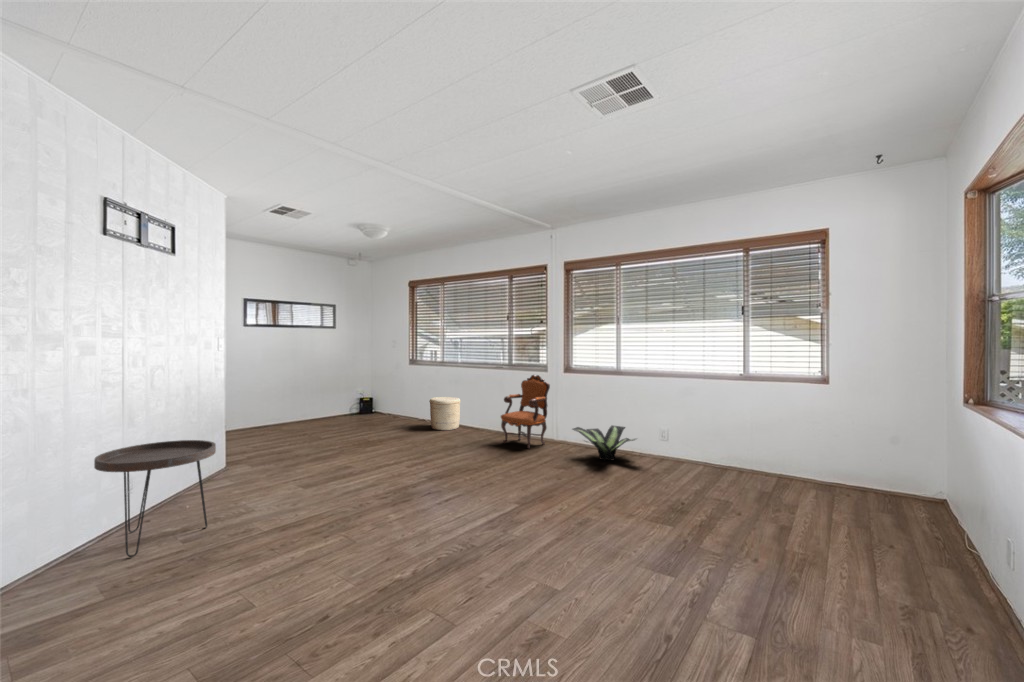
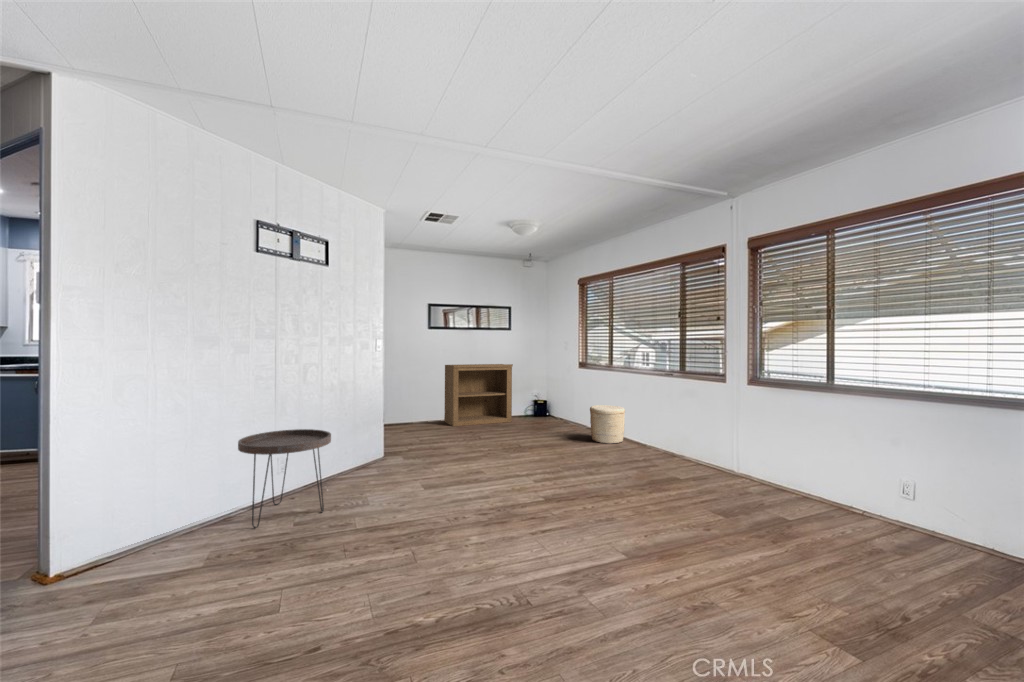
bookshelf: none [264,363,343,431] -> present [444,364,513,426]
armchair: present [501,375,550,449] -> none [660,385,727,480]
potted plant: present [573,425,636,461] -> none [748,460,860,518]

